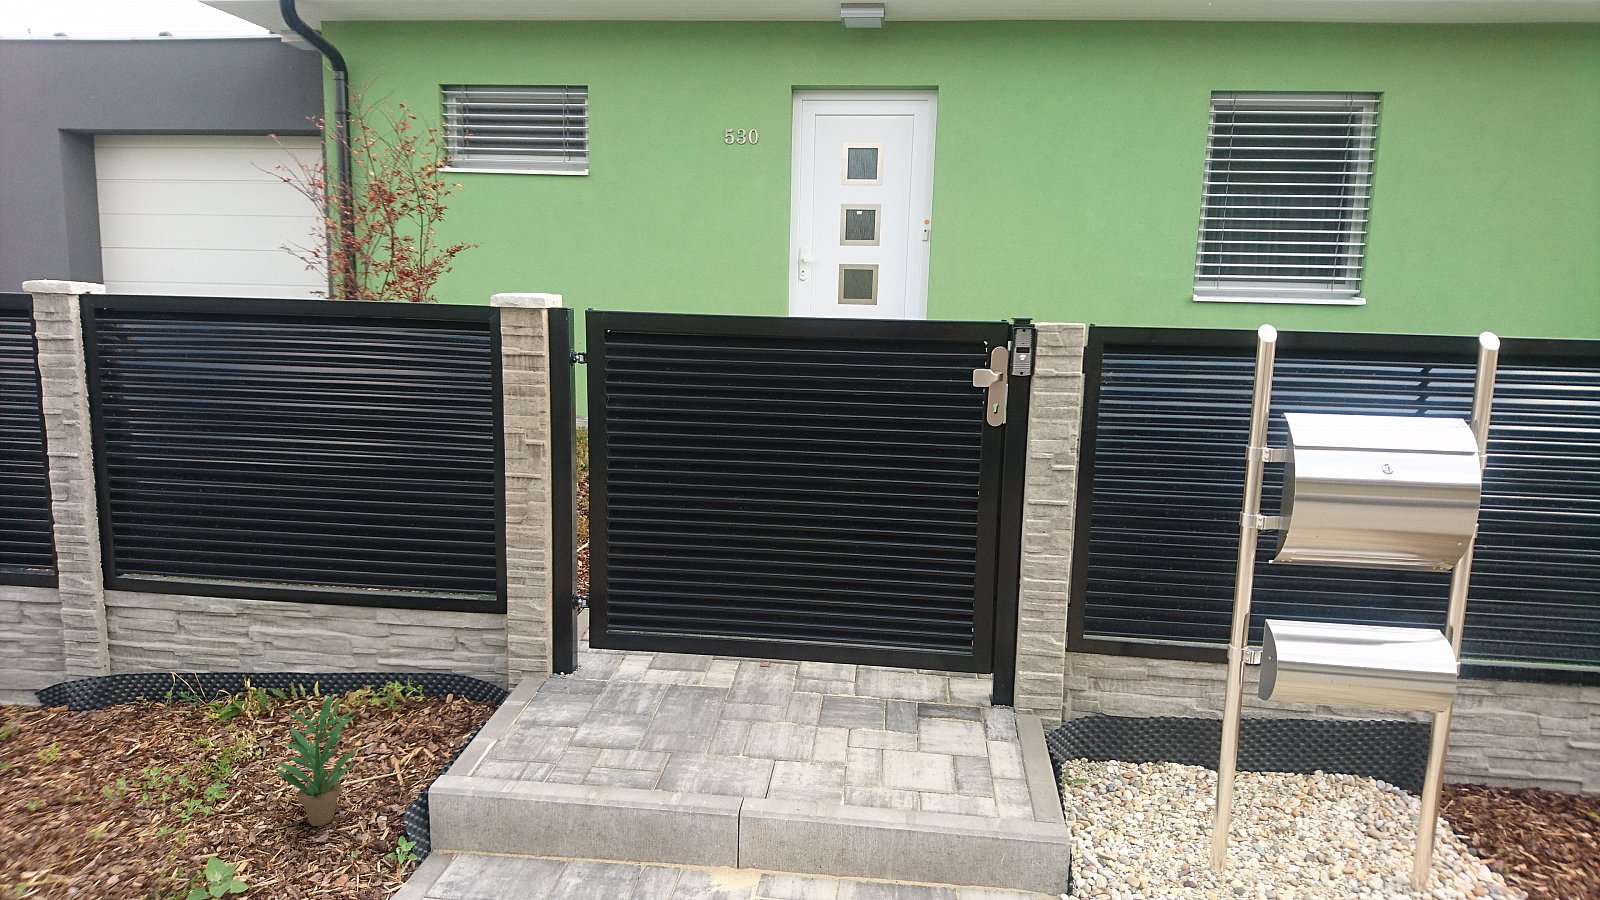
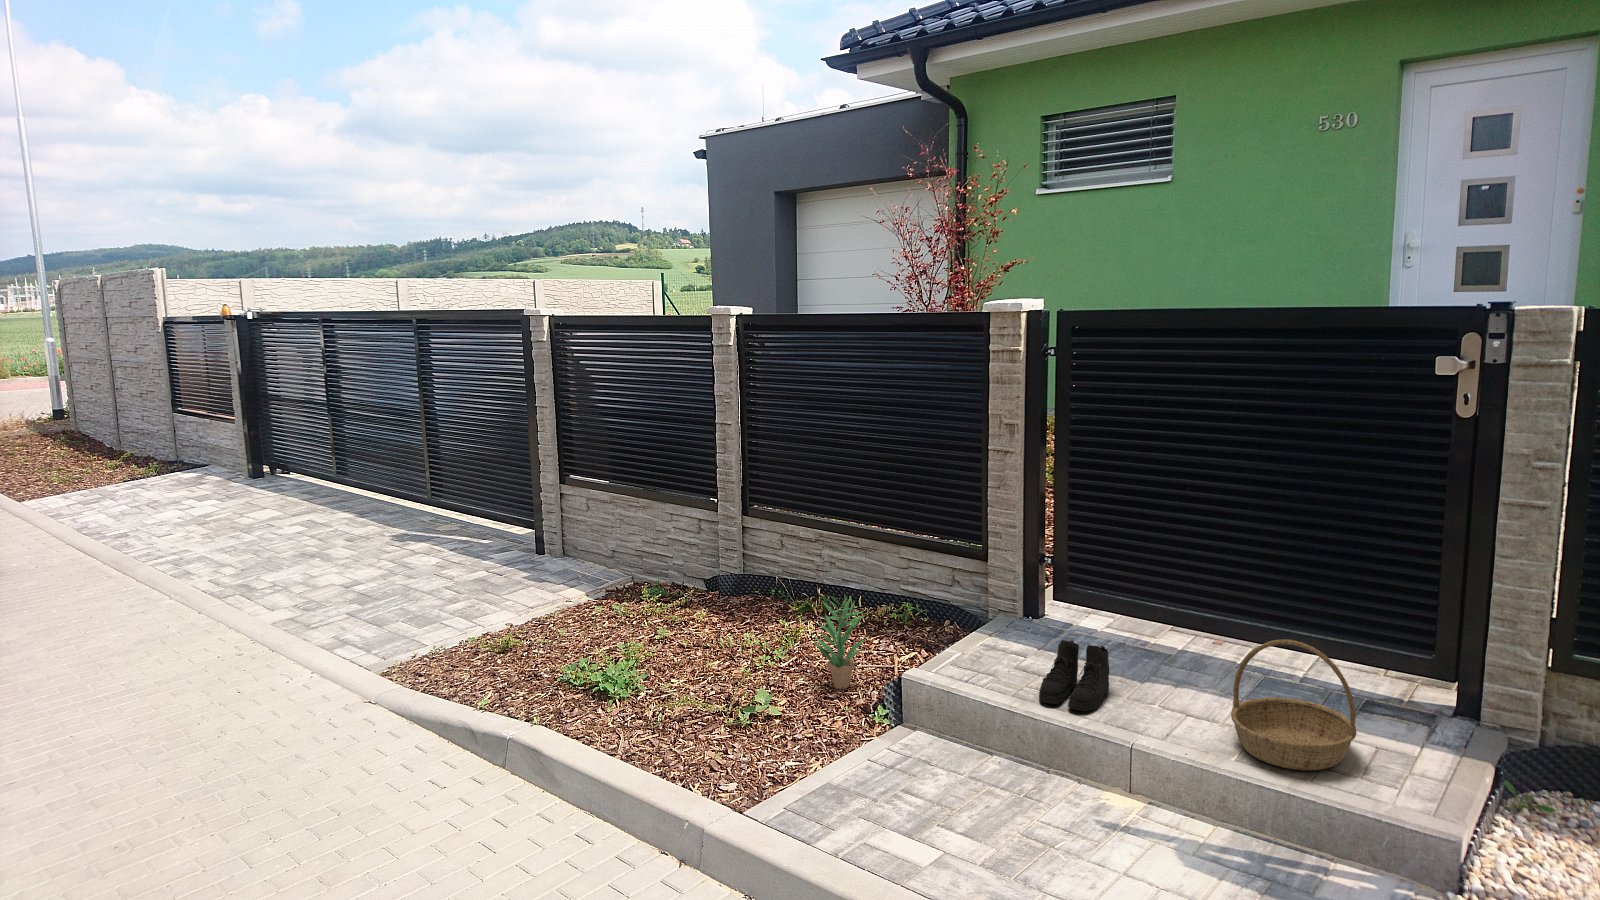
basket: none [836,662,957,800] -> present [1231,639,1356,770]
boots: none [620,699,693,786] -> present [1039,640,1109,711]

